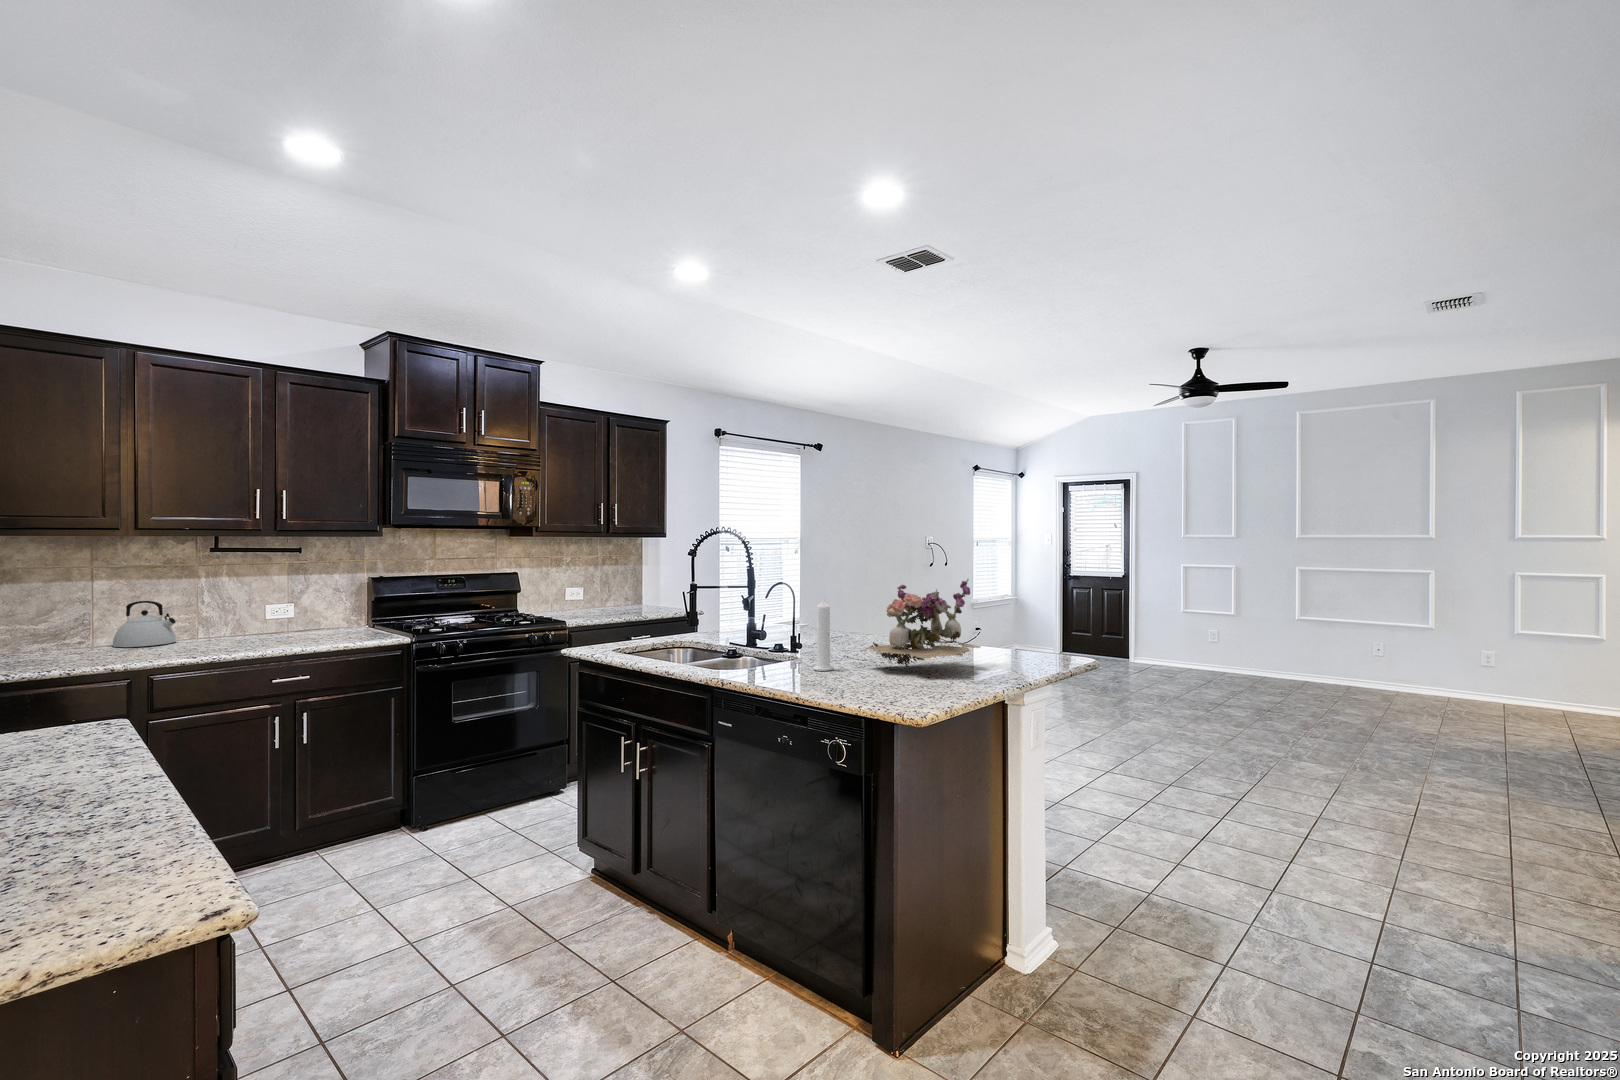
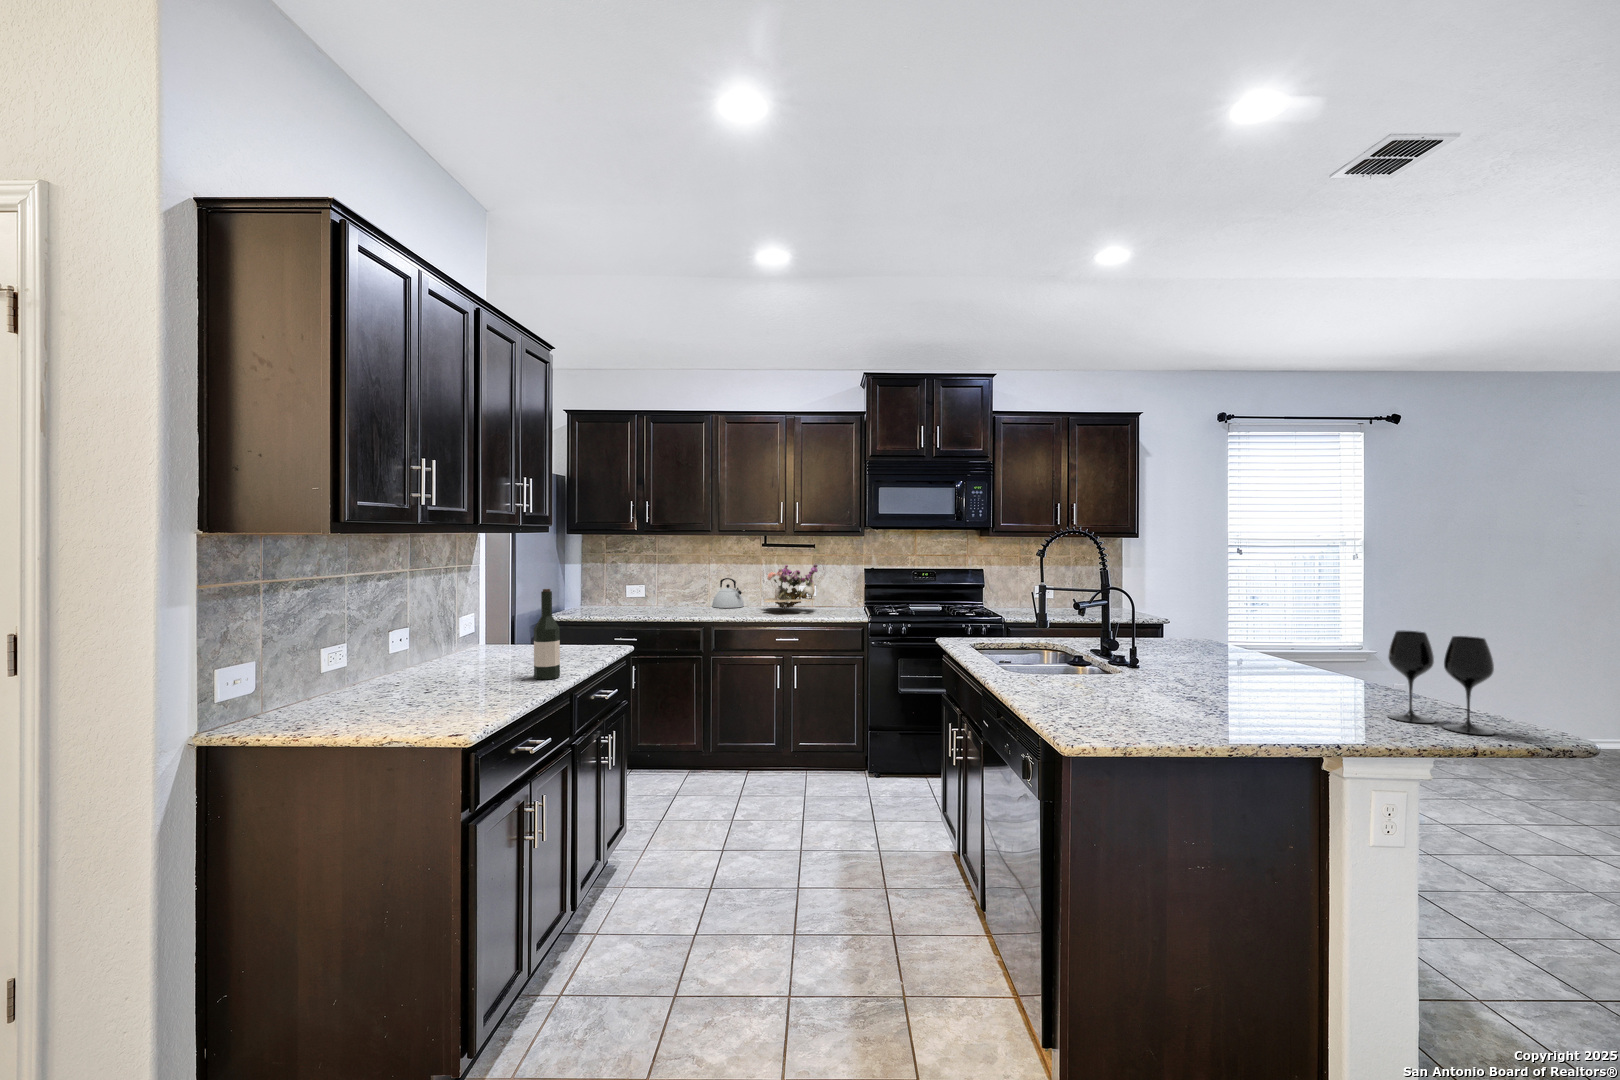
flower arrangement: present [866,579,981,667] -> present [764,563,818,610]
candle: present [813,597,834,671] -> none [1098,605,1123,690]
wine glass: none [995,600,1055,663] -> present [1388,631,1495,735]
wine bottle: none [58,633,118,800] -> present [534,589,560,679]

